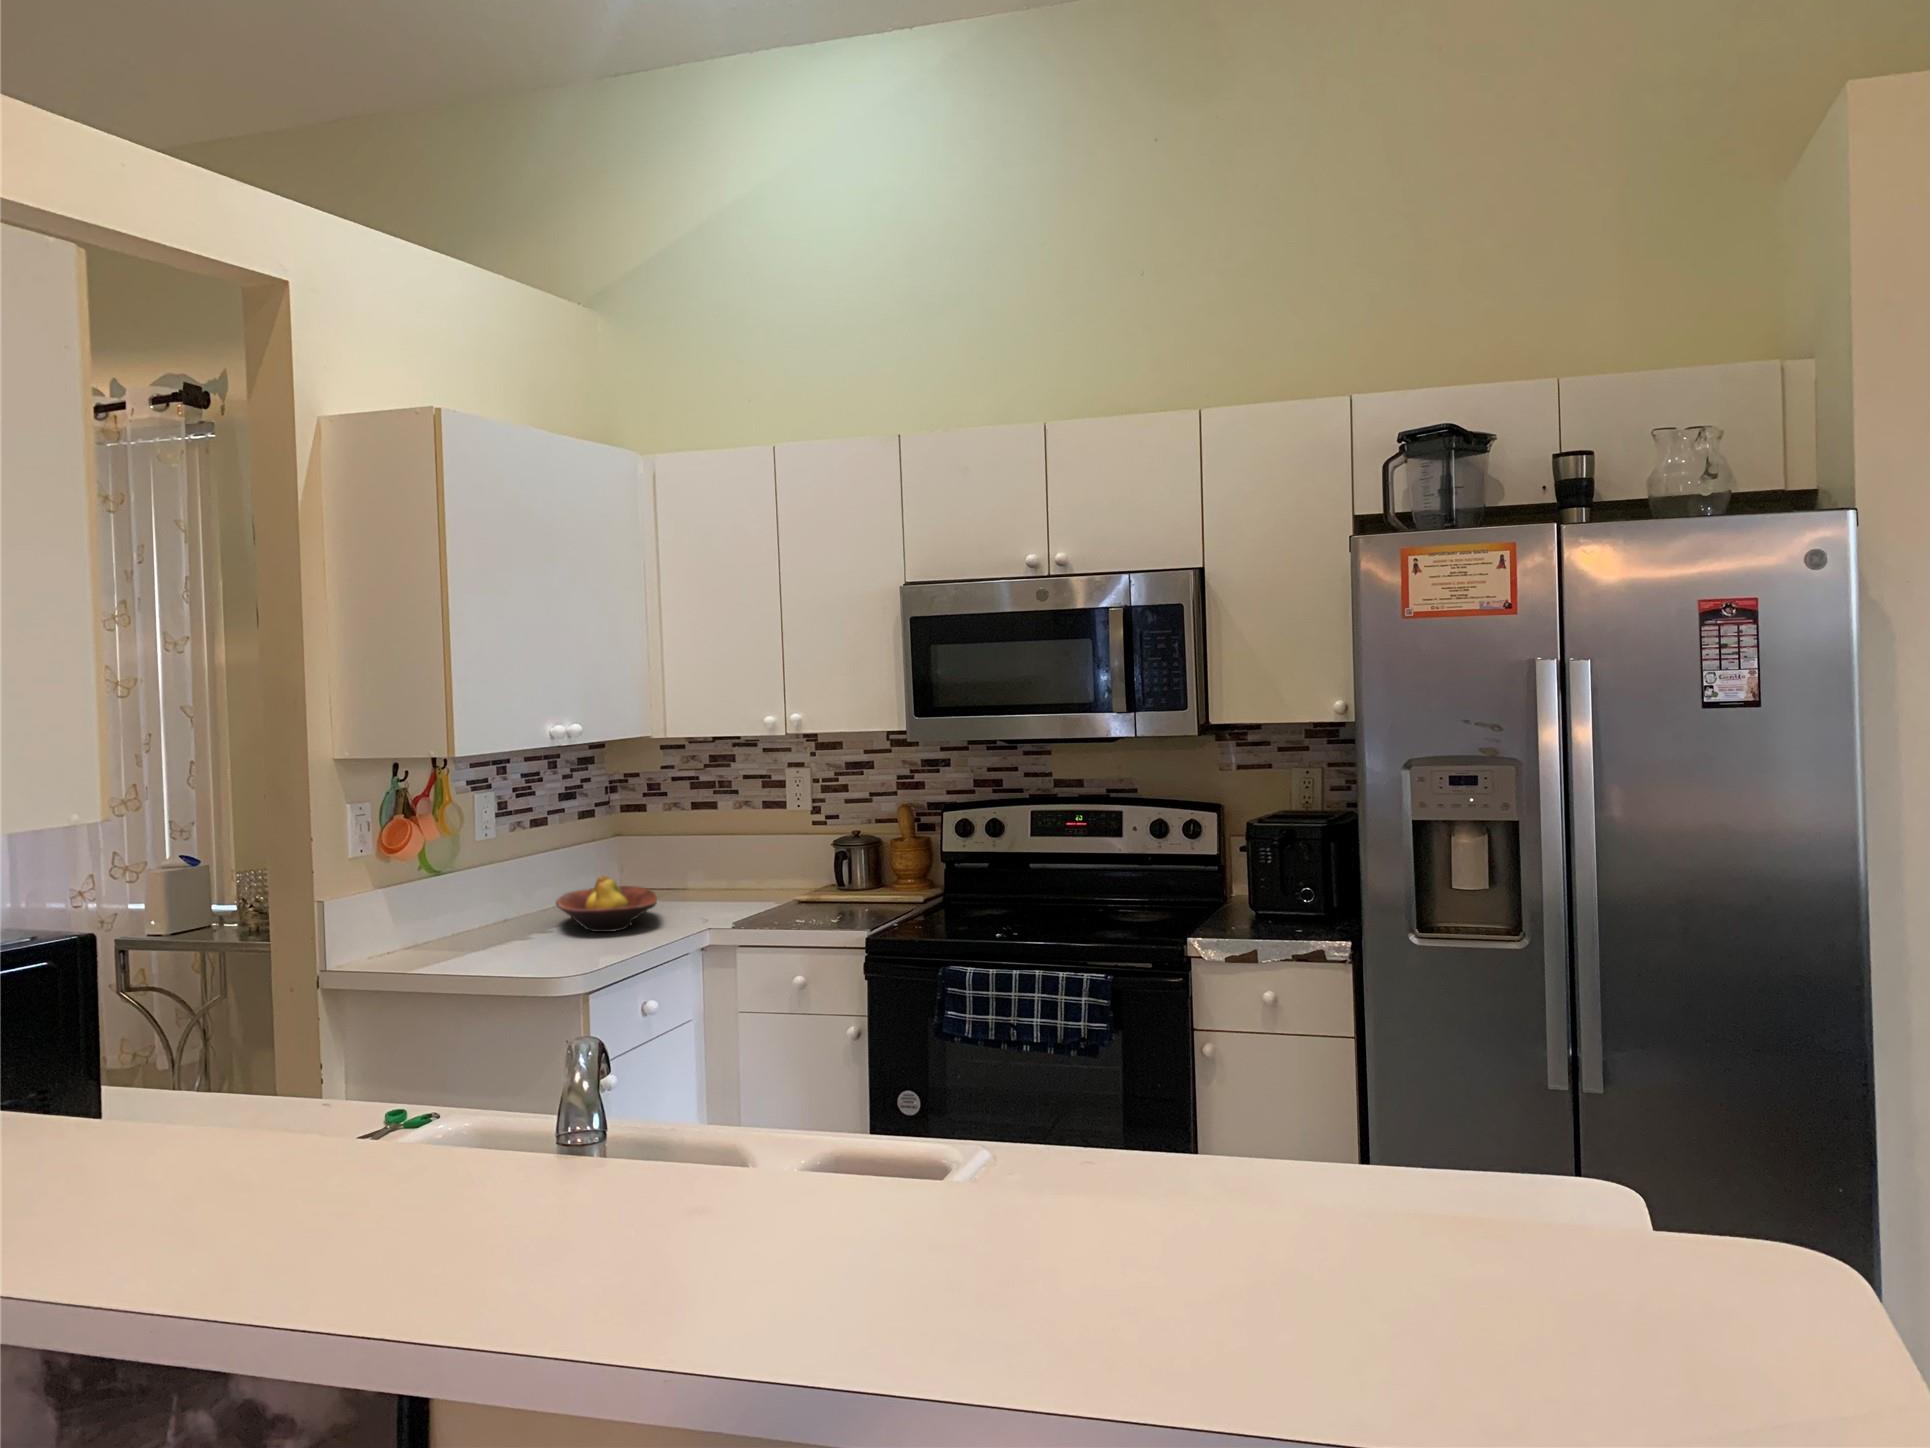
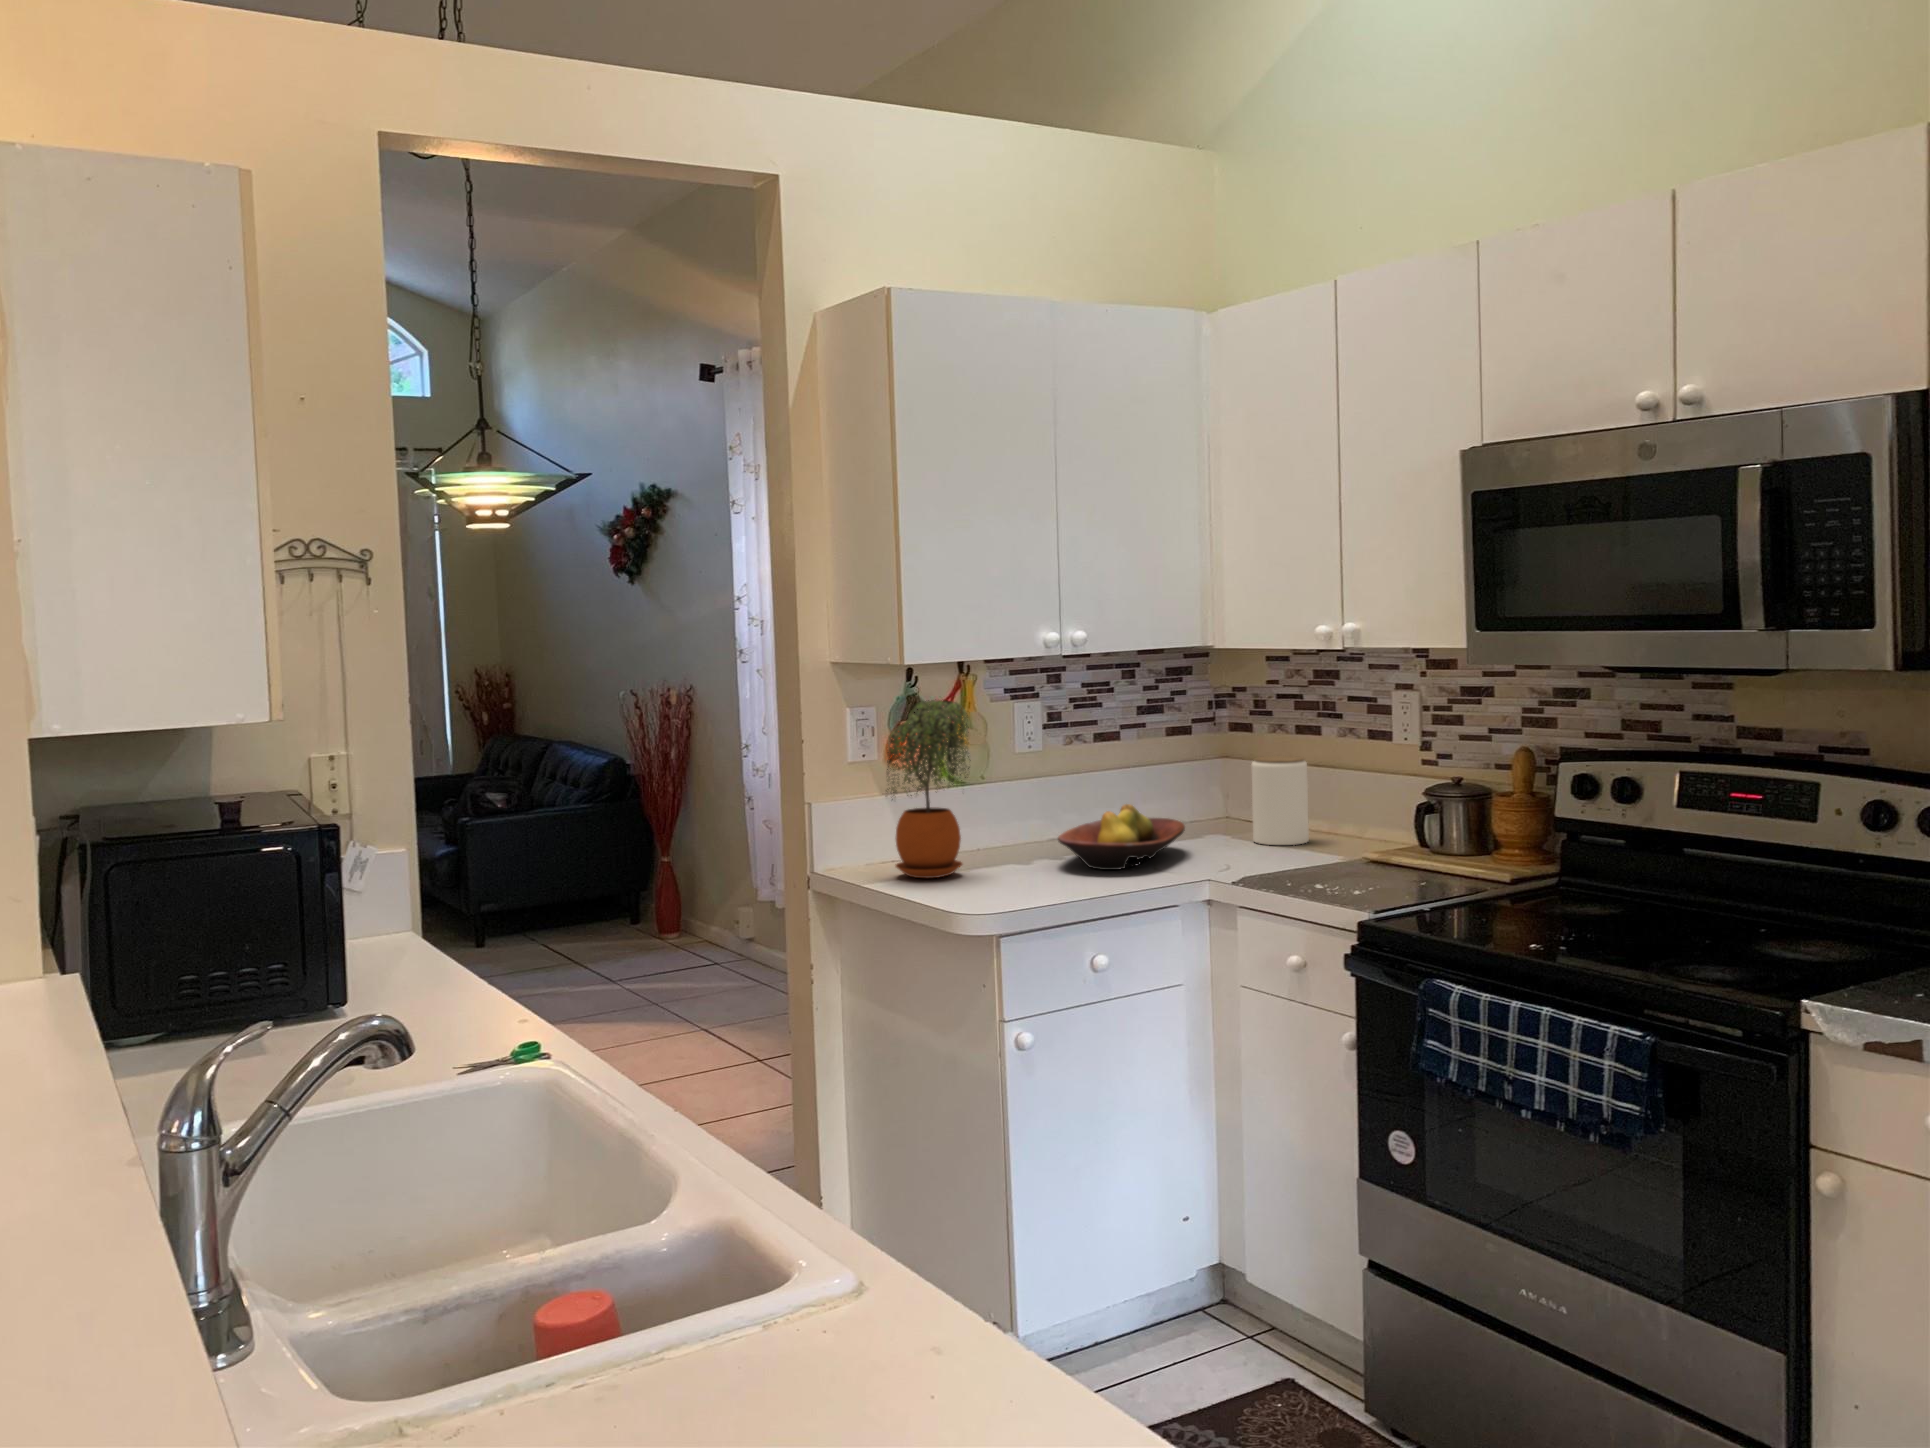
potted plant: none [416,792,498,959] -> present [887,700,970,878]
jar: none [681,826,729,899] -> present [1251,756,1309,845]

